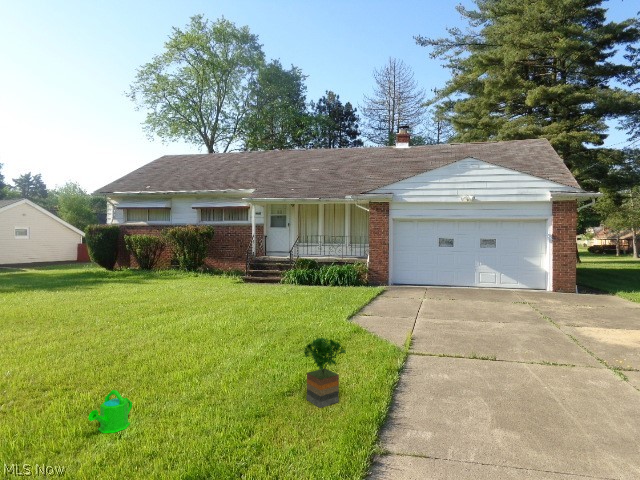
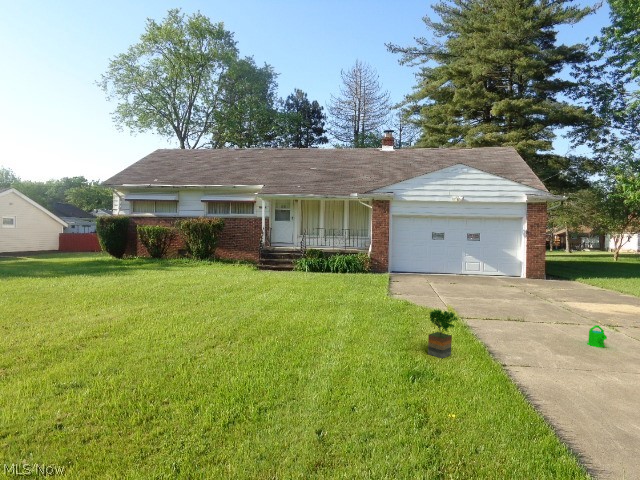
watering can: present [88,390,132,433] -> present [587,325,607,347]

